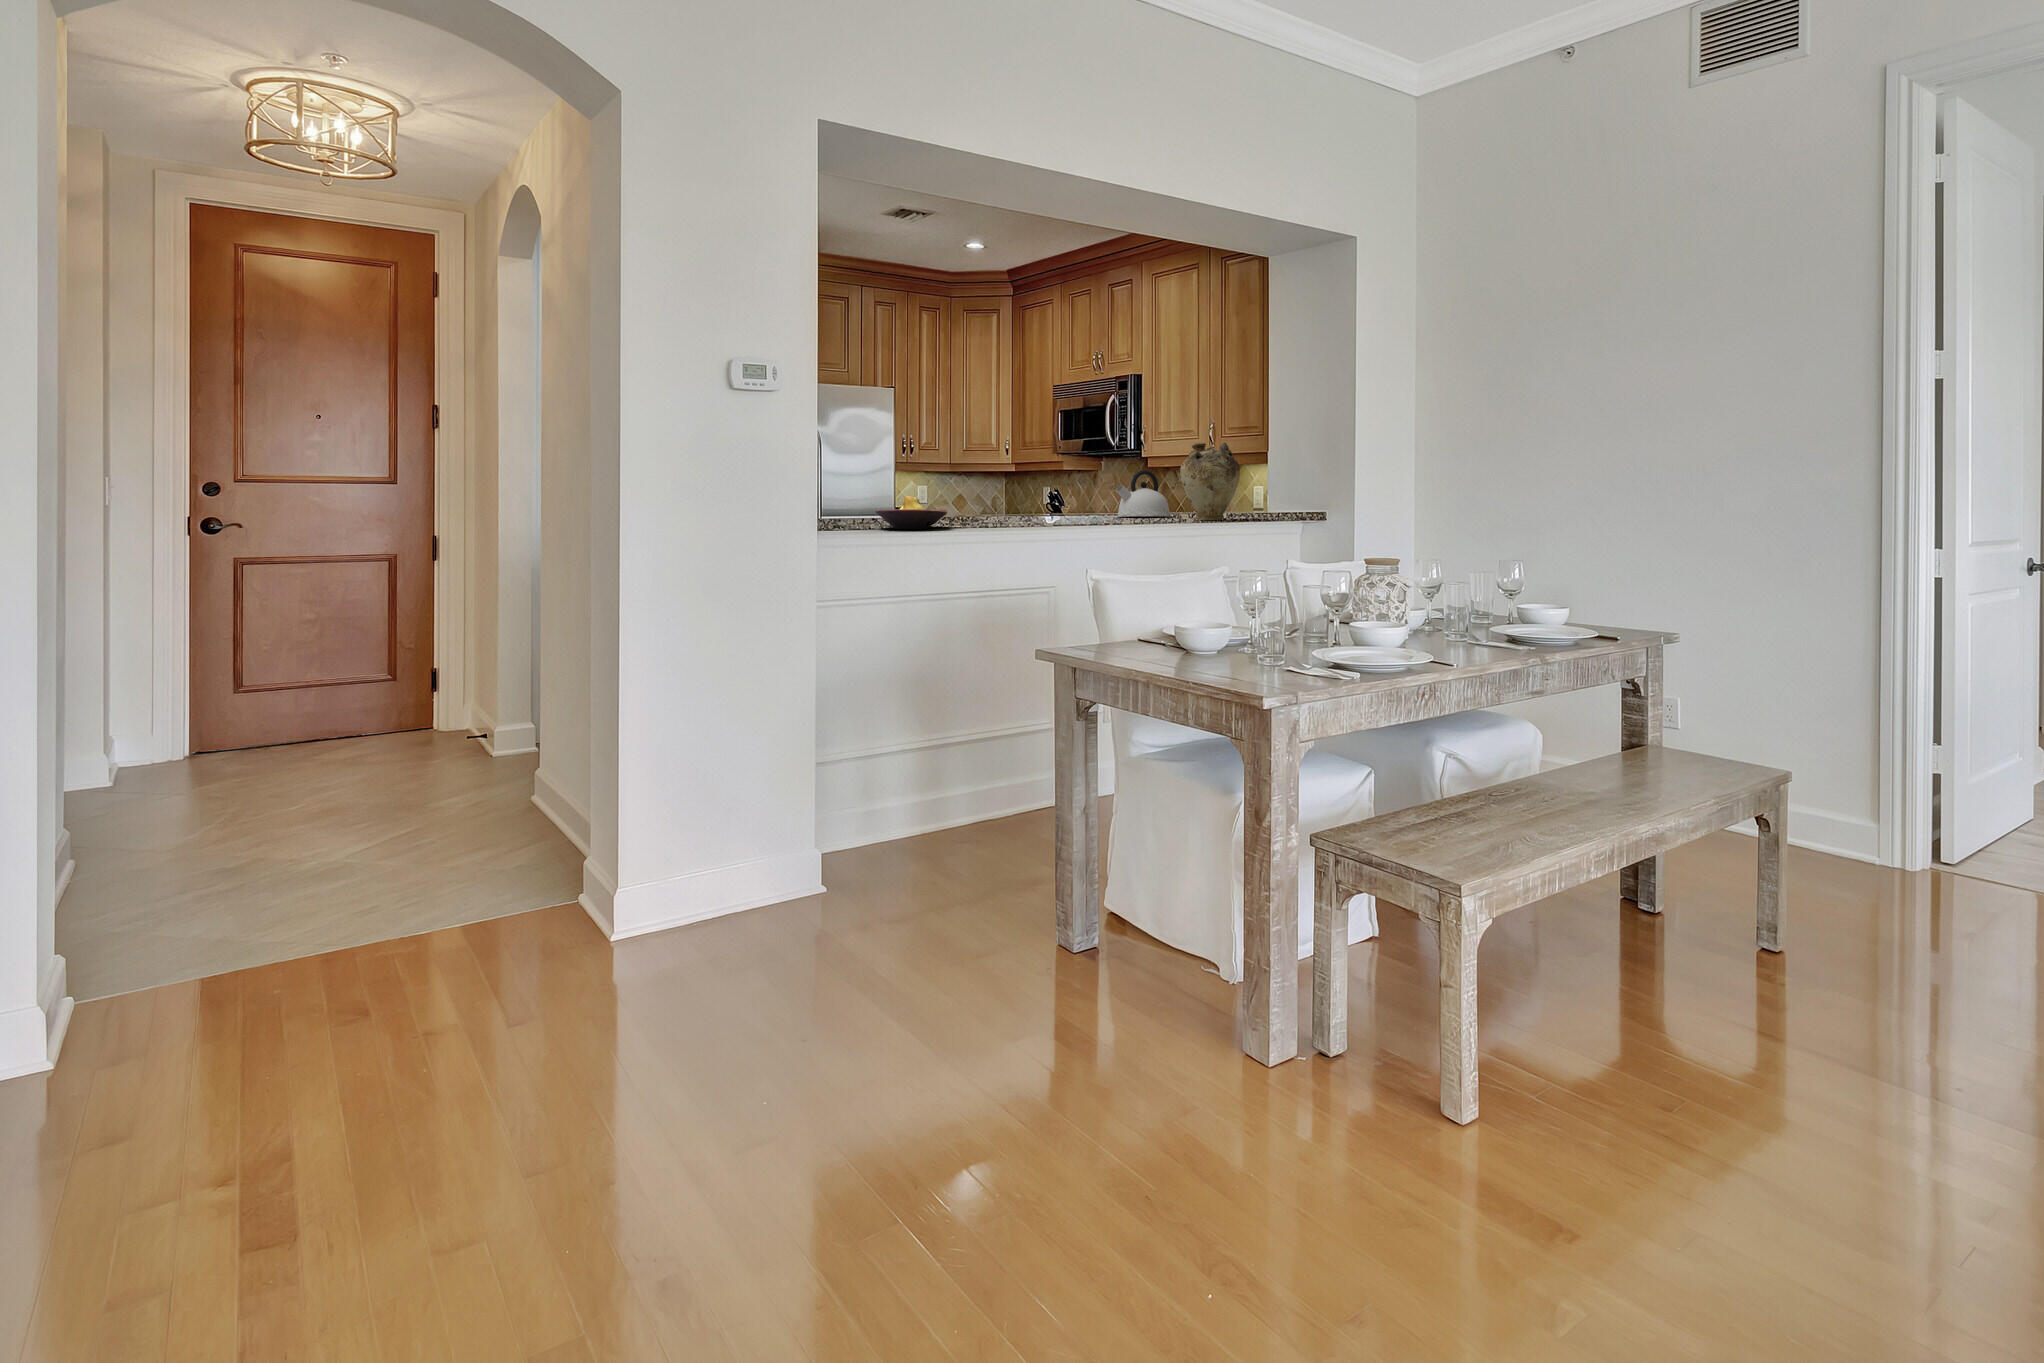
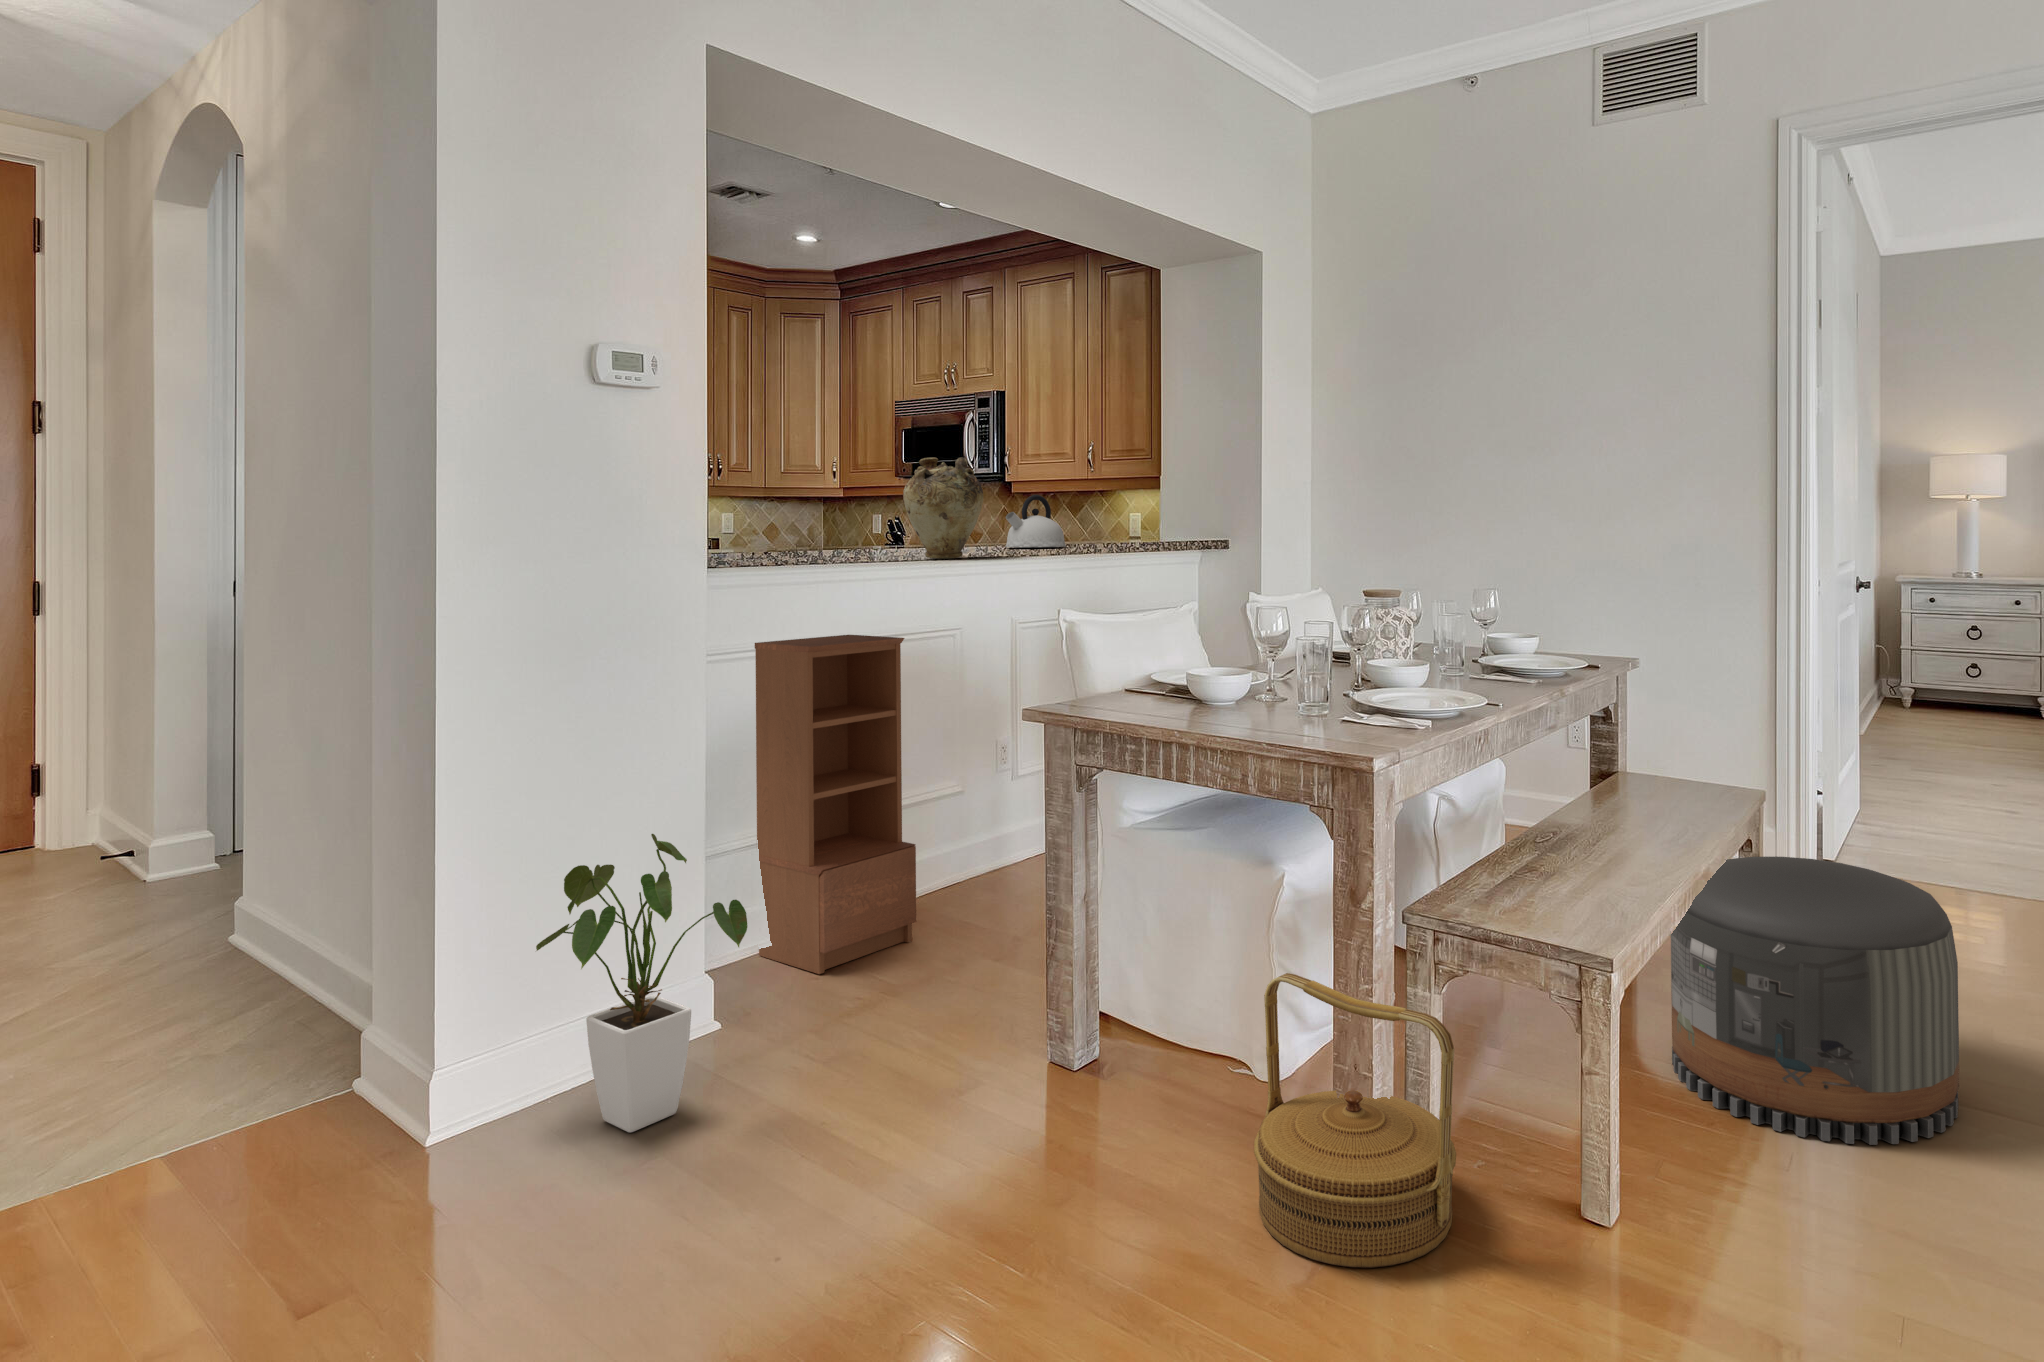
vase: present [1180,443,1240,520] -> present [903,457,983,559]
fruit bowl: present [876,496,947,529] -> none [751,524,845,564]
bookcase: none [872,588,998,861] -> present [755,635,916,974]
house plant: none [677,735,820,956] -> present [536,834,747,1132]
pouf: none [1603,822,1882,1097] -> present [1671,857,1959,1145]
basket: none [1160,879,1330,1121] -> present [1254,973,1456,1268]

